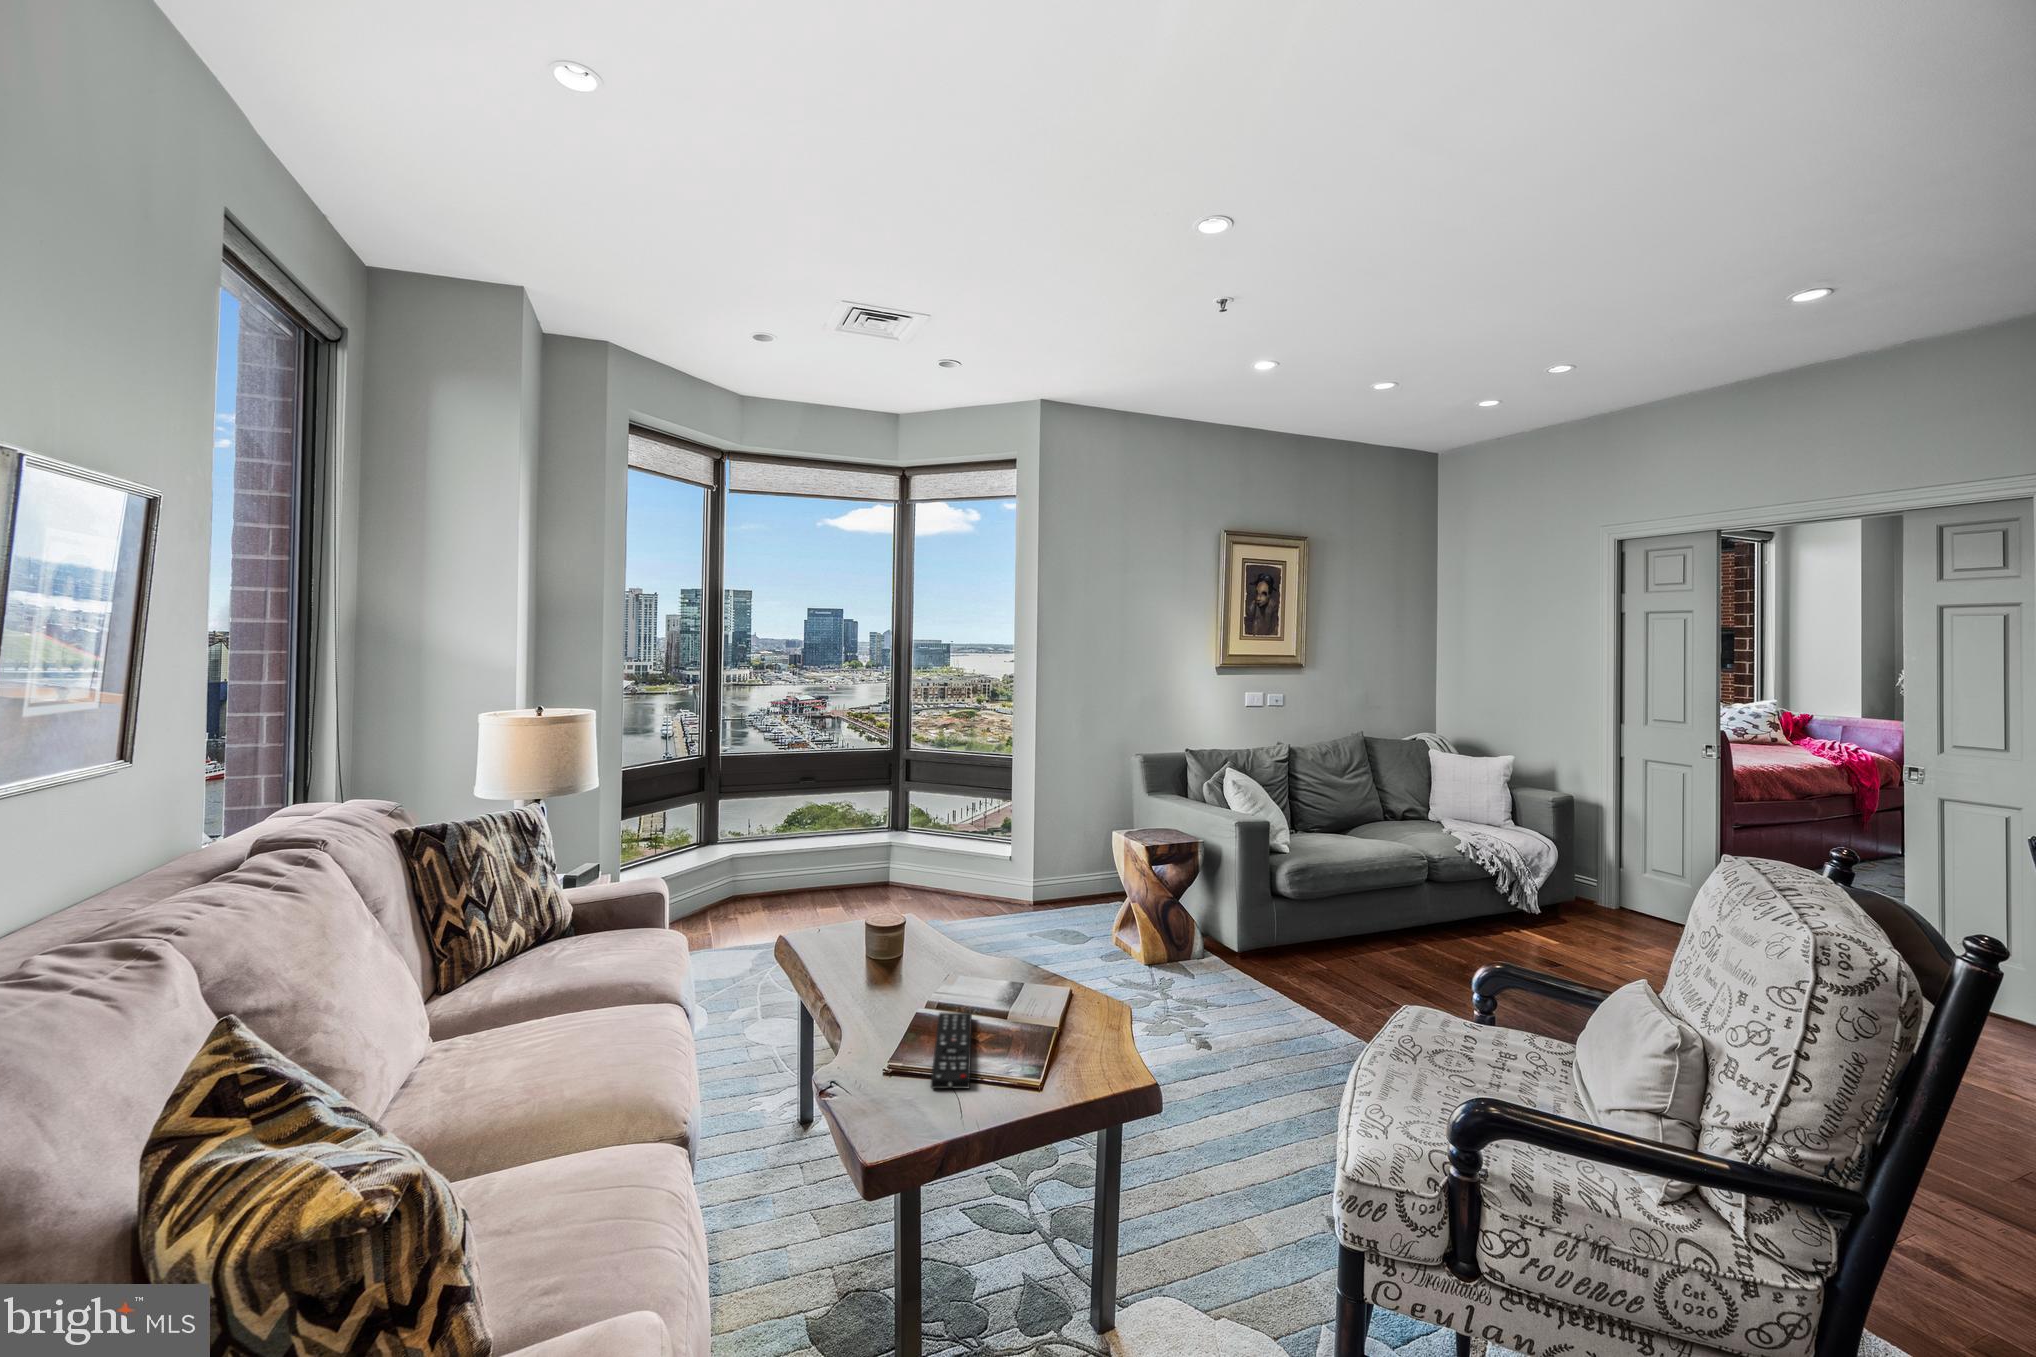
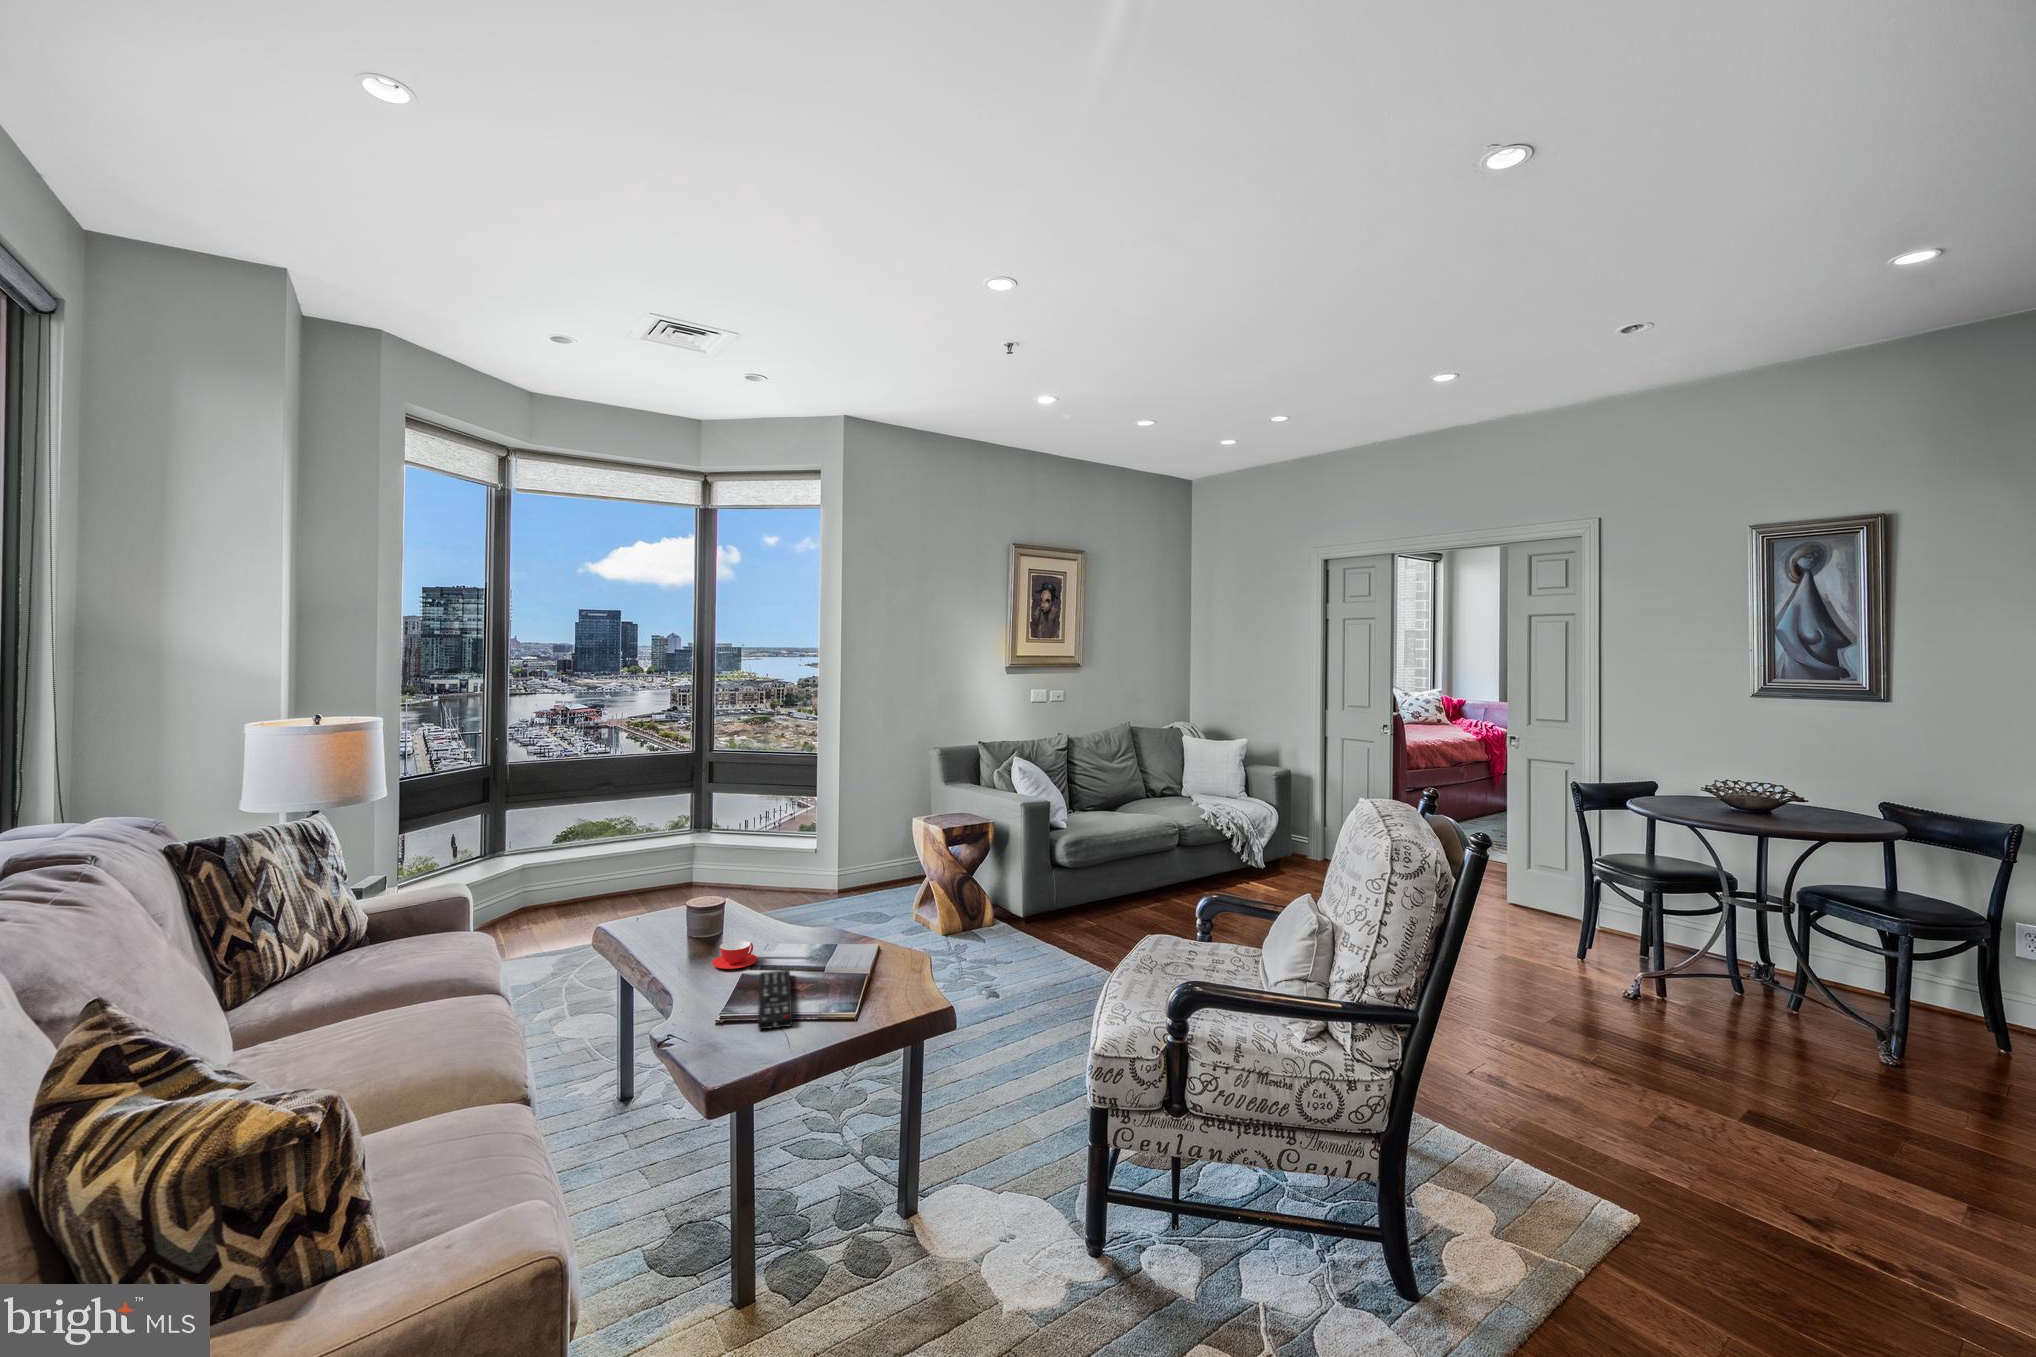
teacup: none [889,970,938,1003] -> present [712,940,757,969]

